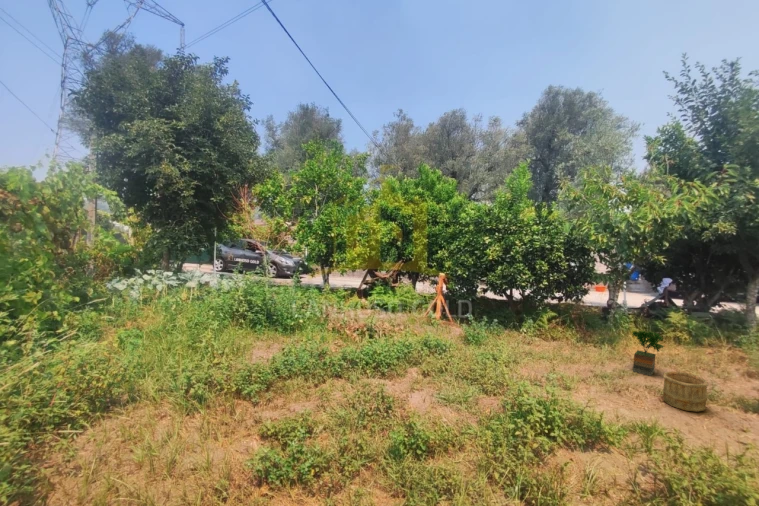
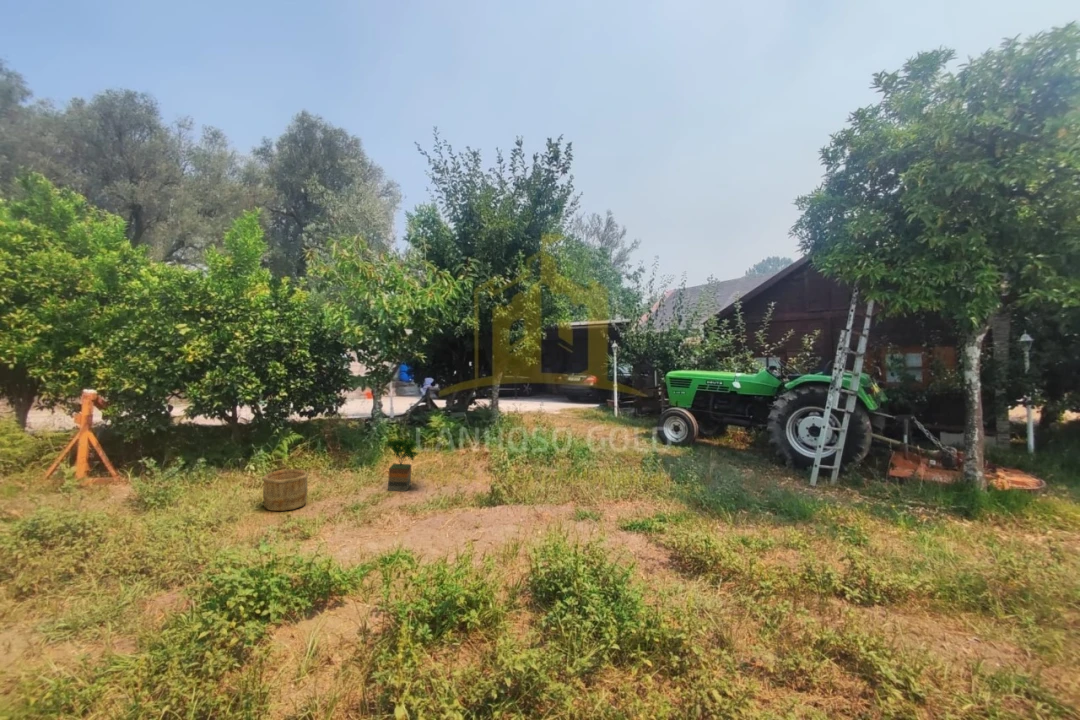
wooden bucket: present [663,371,708,412] -> present [262,469,308,511]

